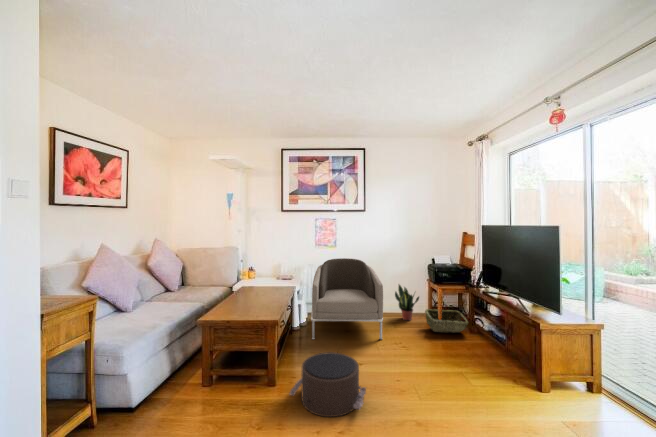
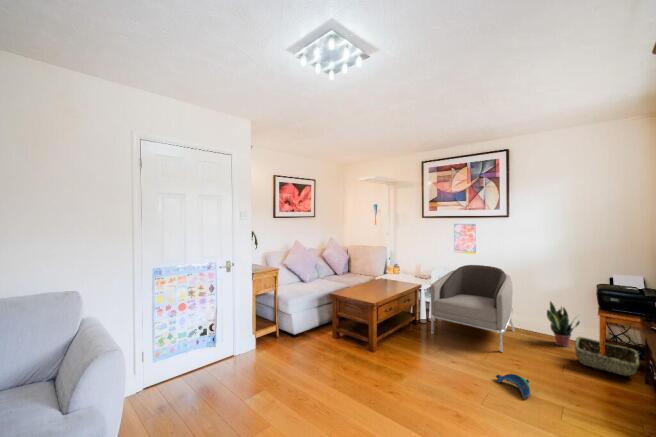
pouf: present [290,352,366,417] -> none [373,336,433,383]
plush toy: none [405,359,441,380] -> present [496,374,530,399]

